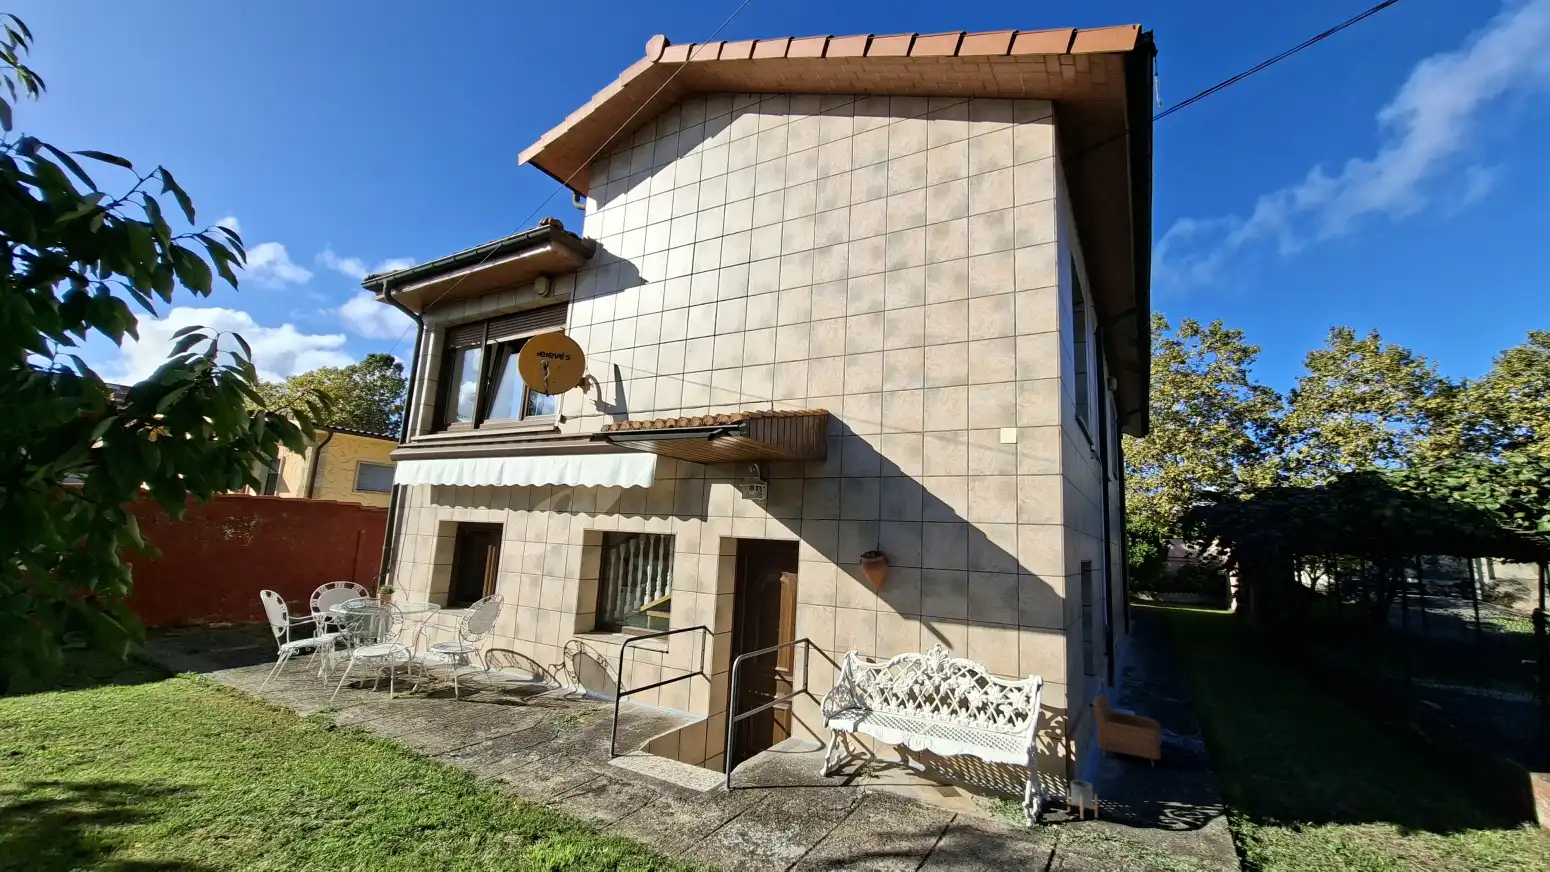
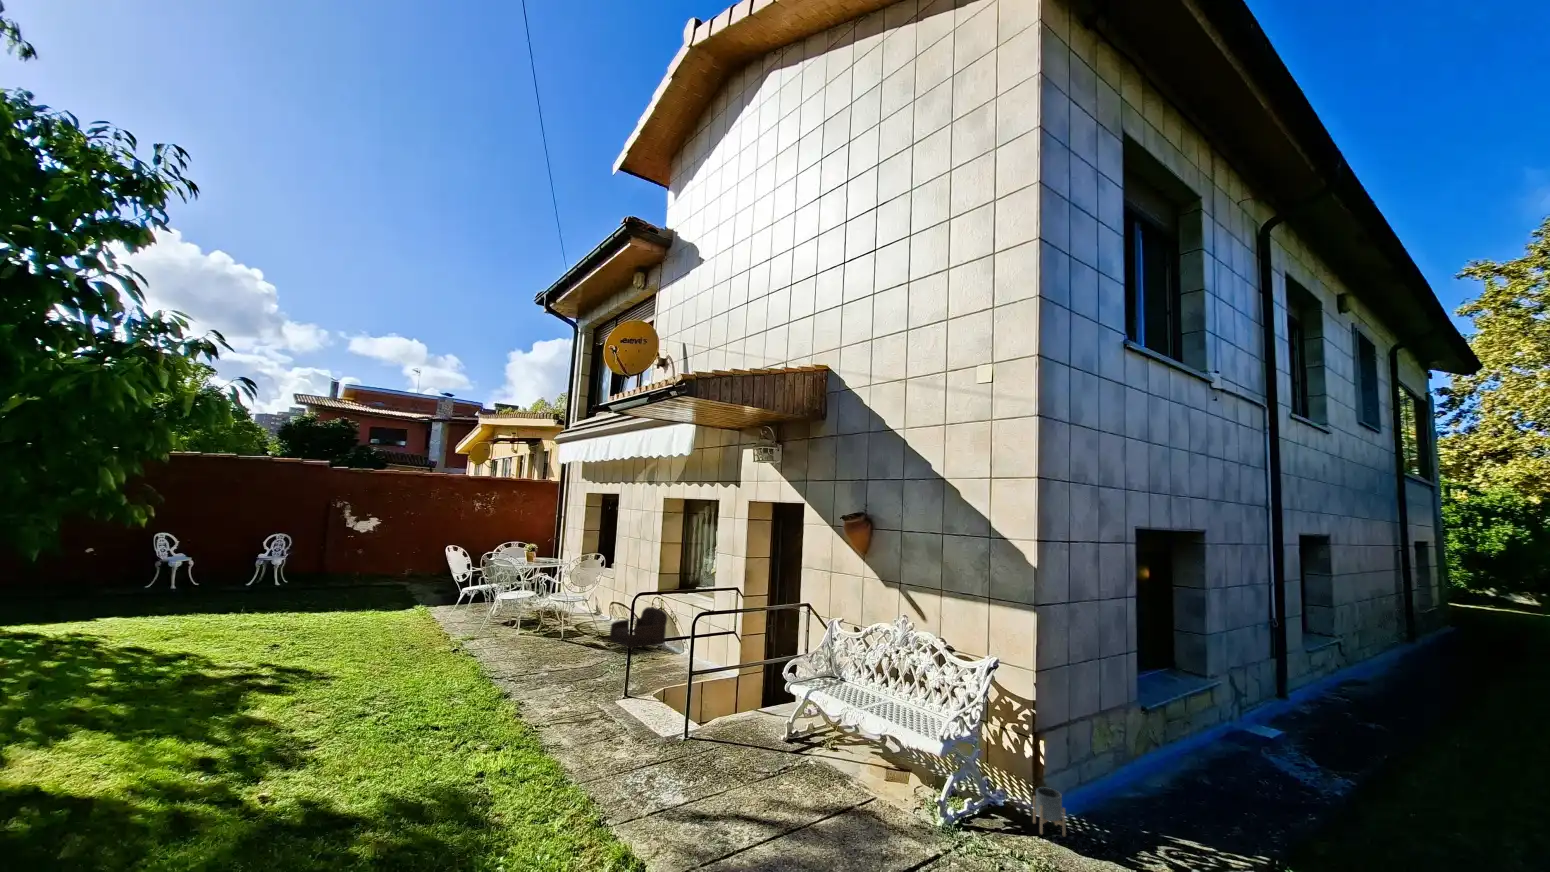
armchair: present [1093,696,1161,766] -> present [610,607,668,651]

